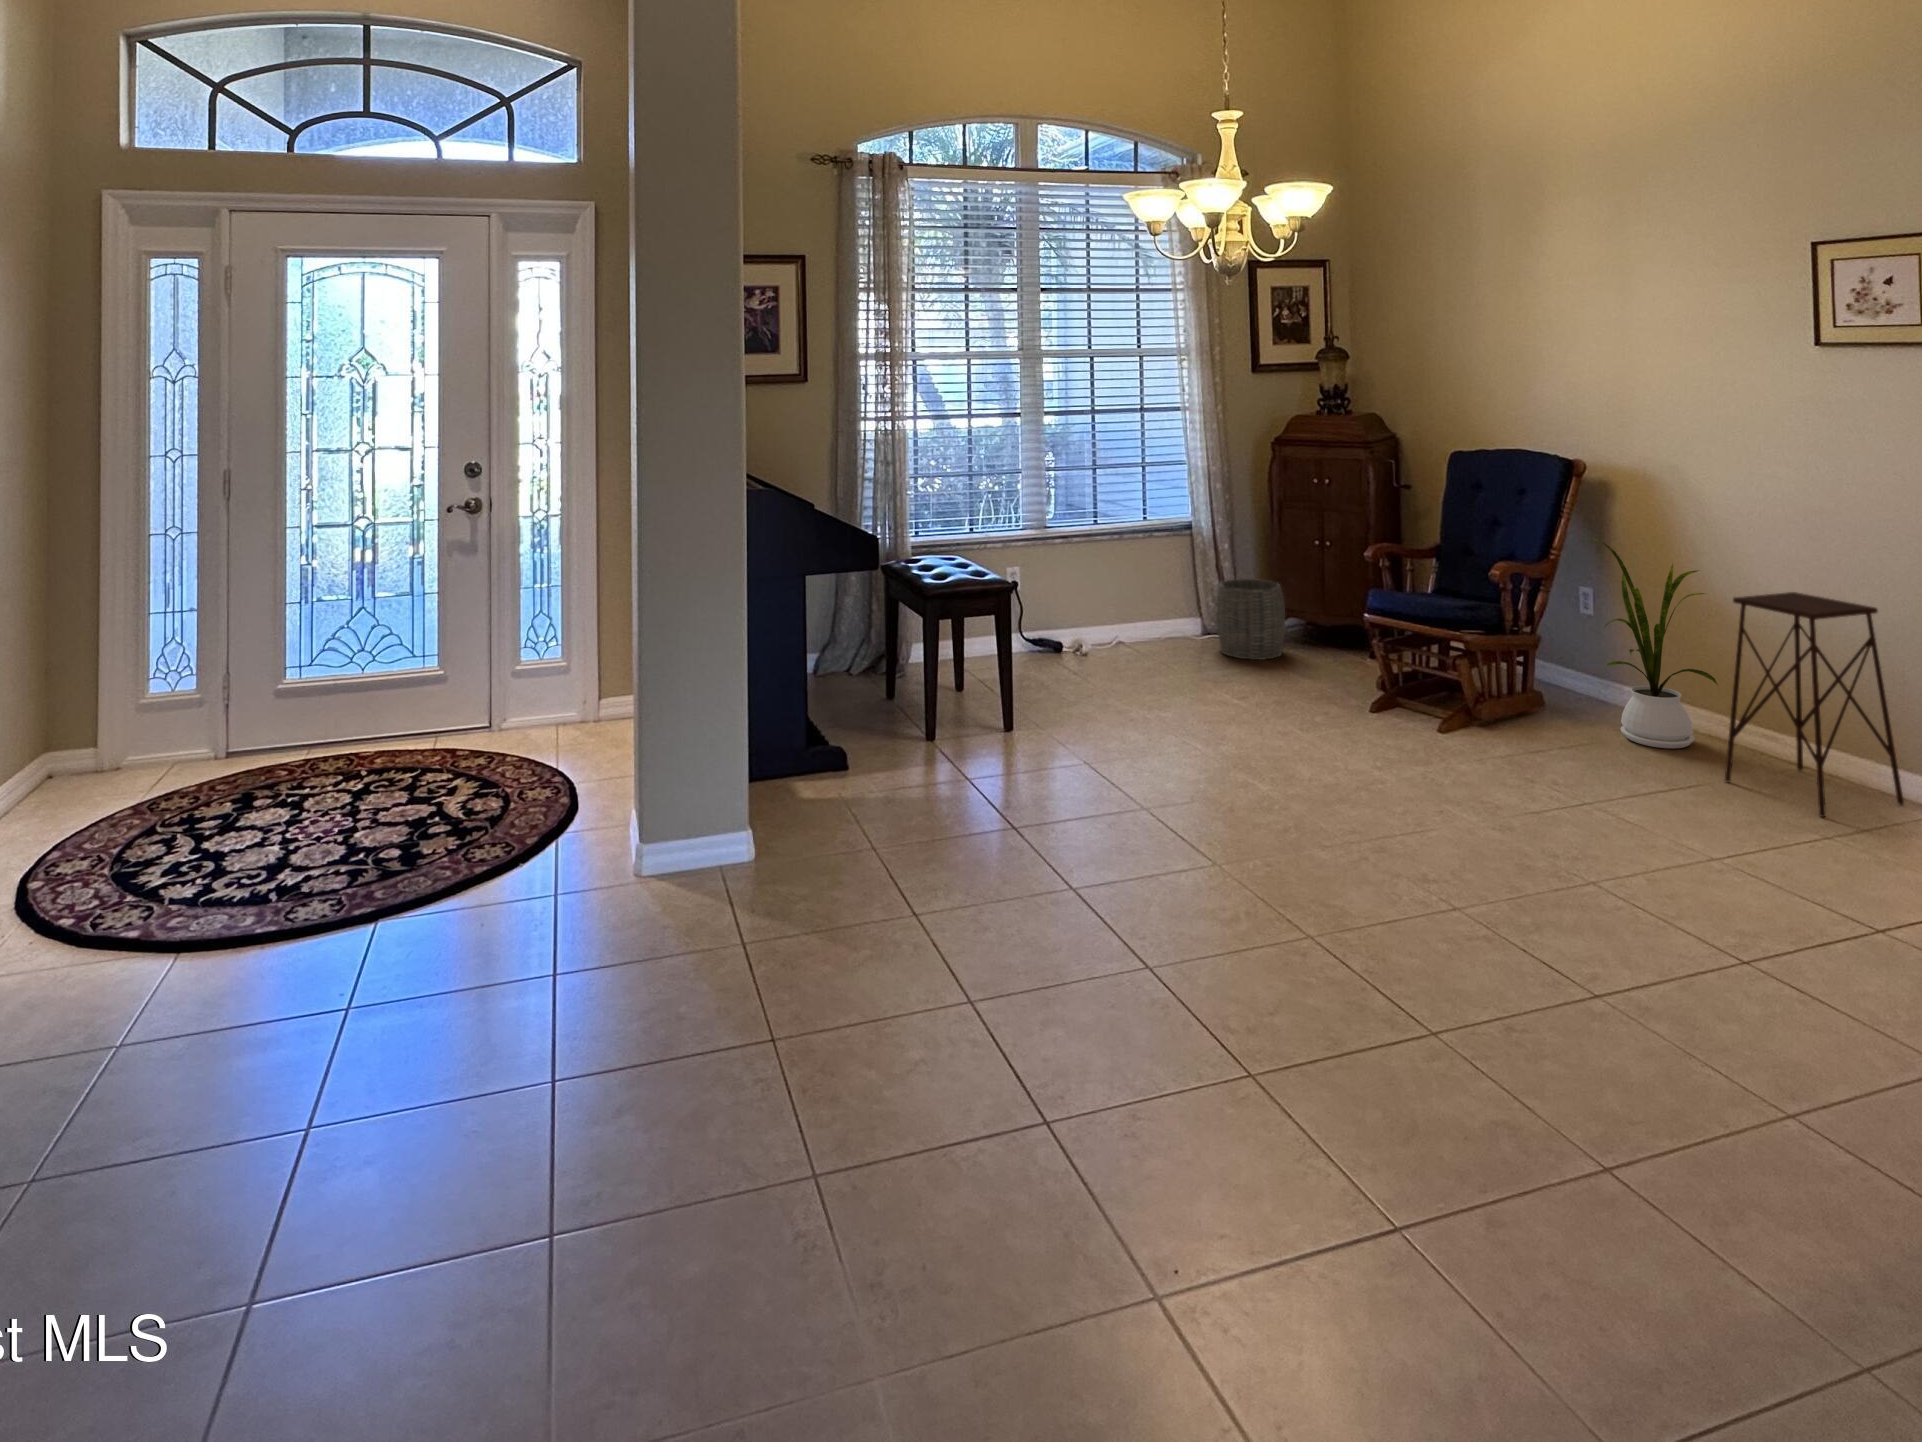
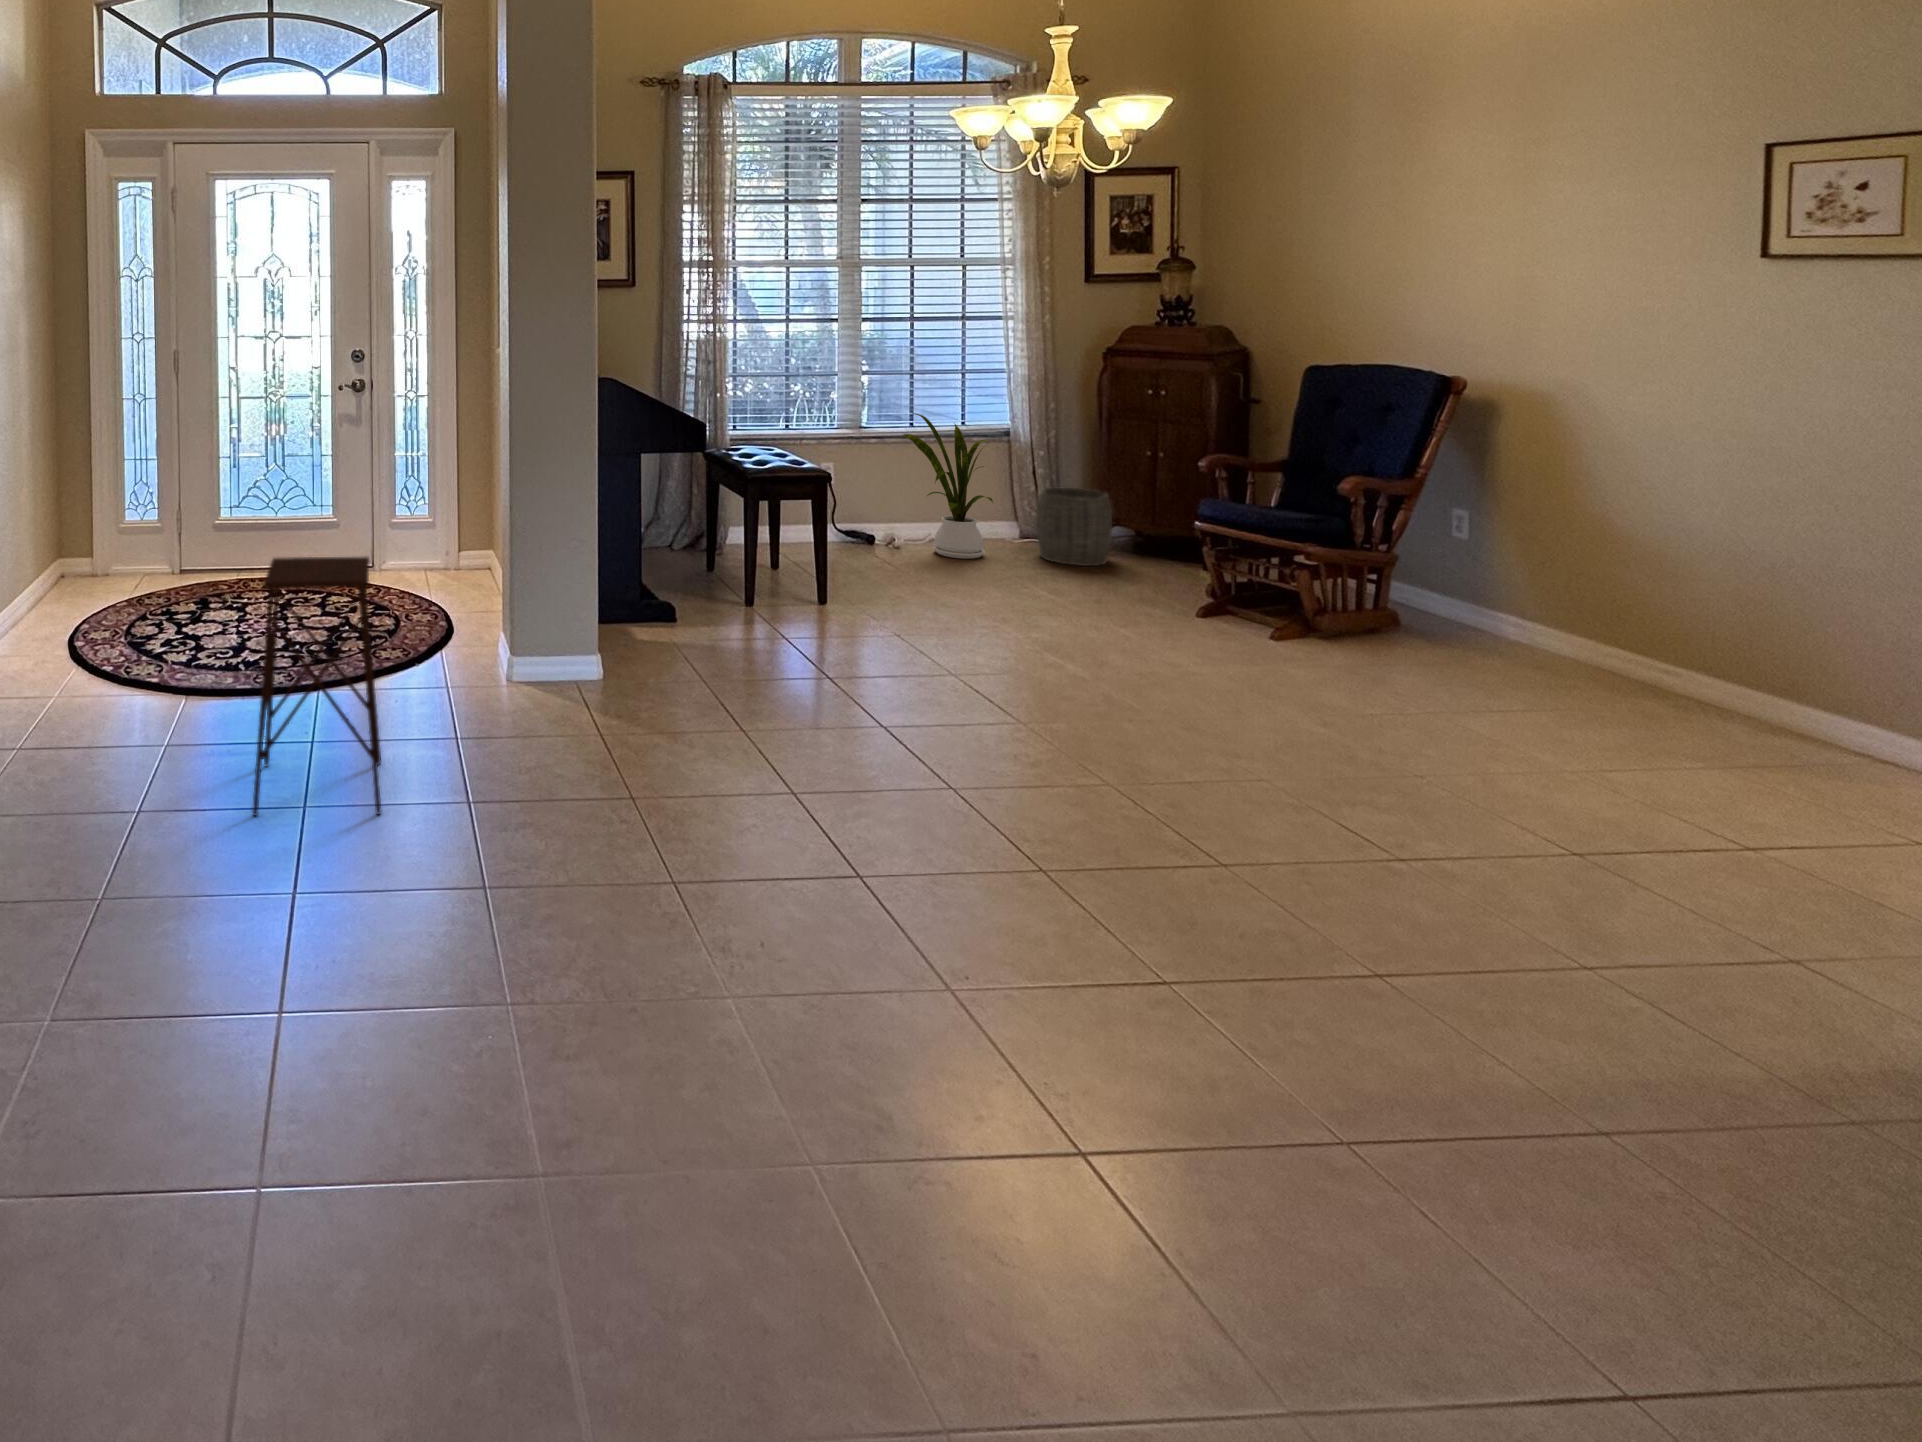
house plant: present [1591,538,1718,748] -> present [904,413,993,559]
side table: present [1725,592,1904,817] -> present [252,556,381,816]

